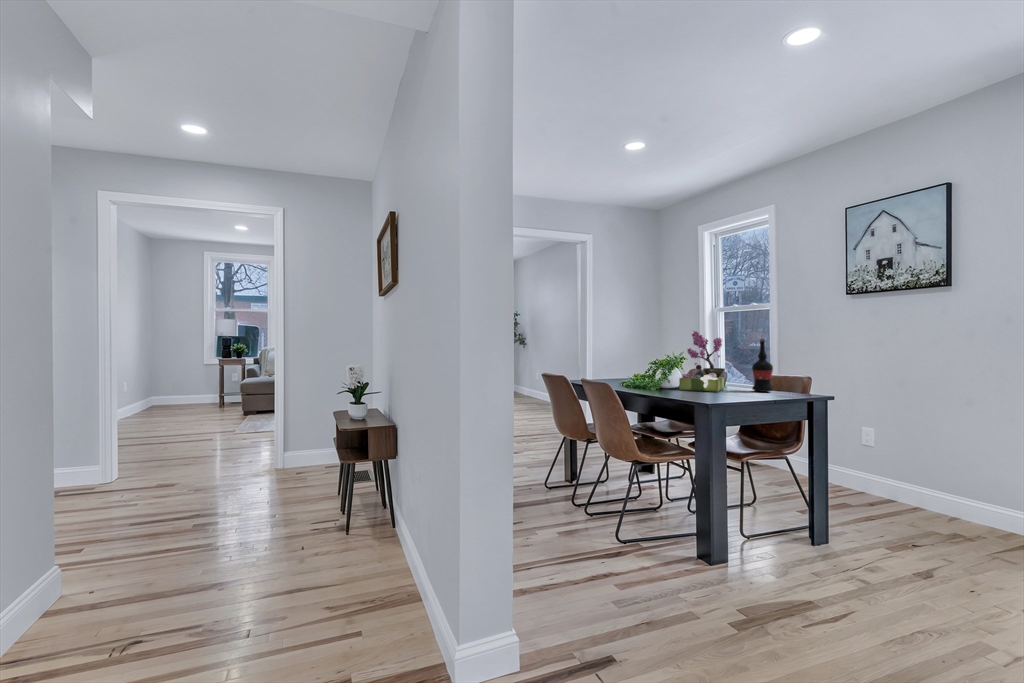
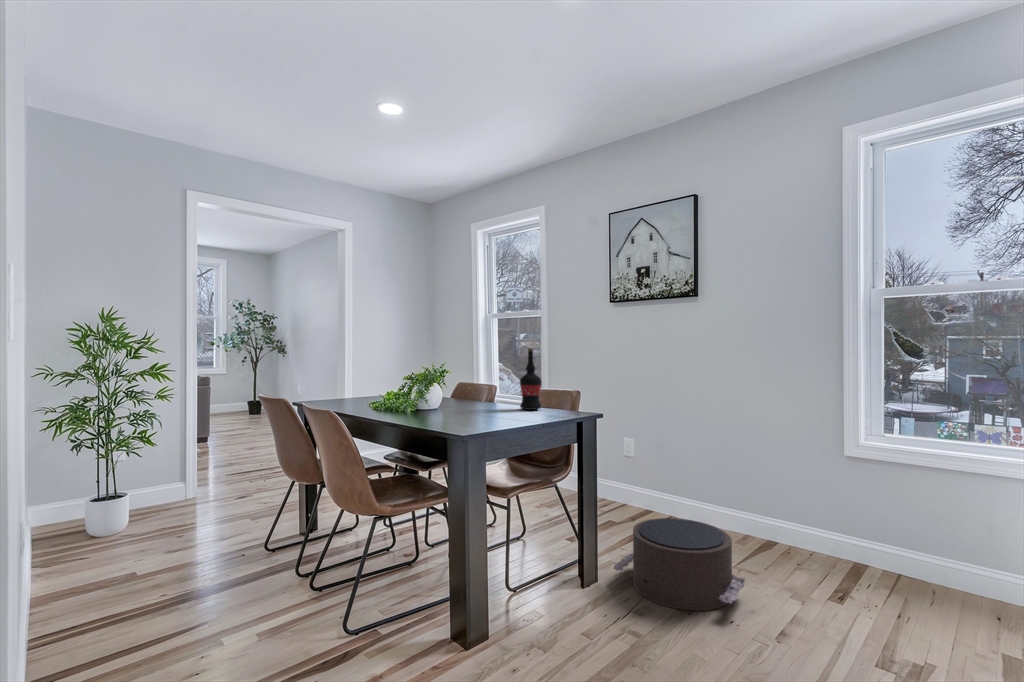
flower arrangement: present [679,331,725,392] -> none [437,338,491,413]
pouf: none [844,497,994,580] -> present [613,518,745,611]

